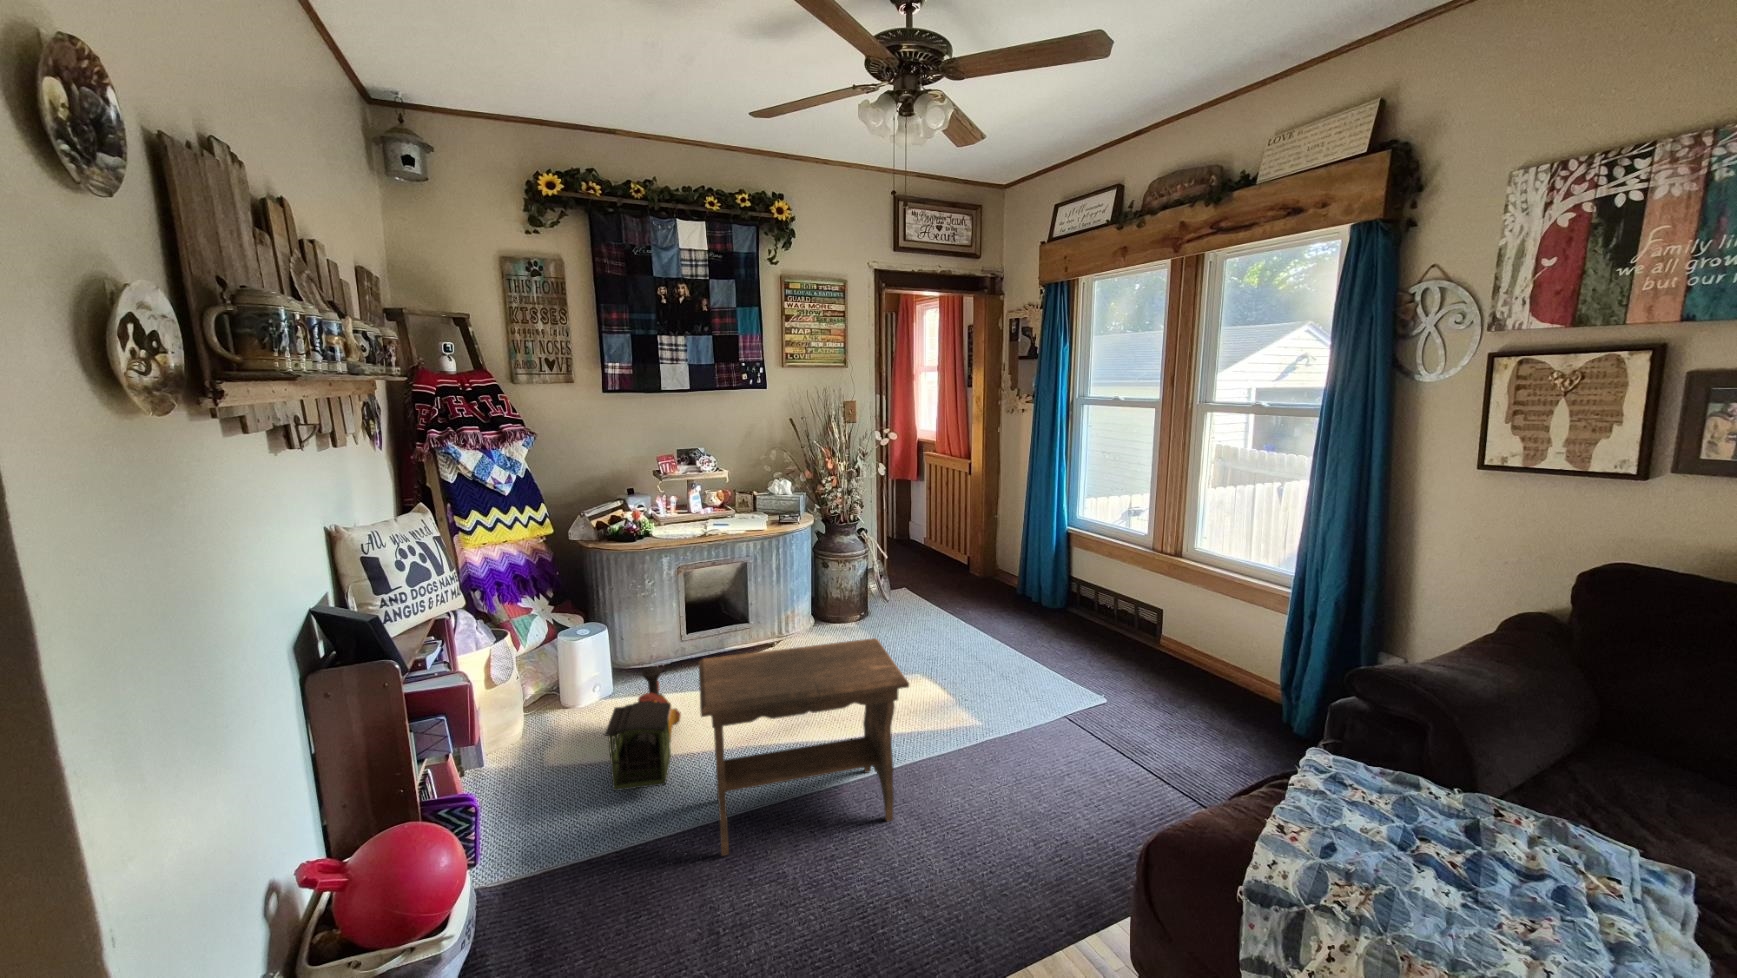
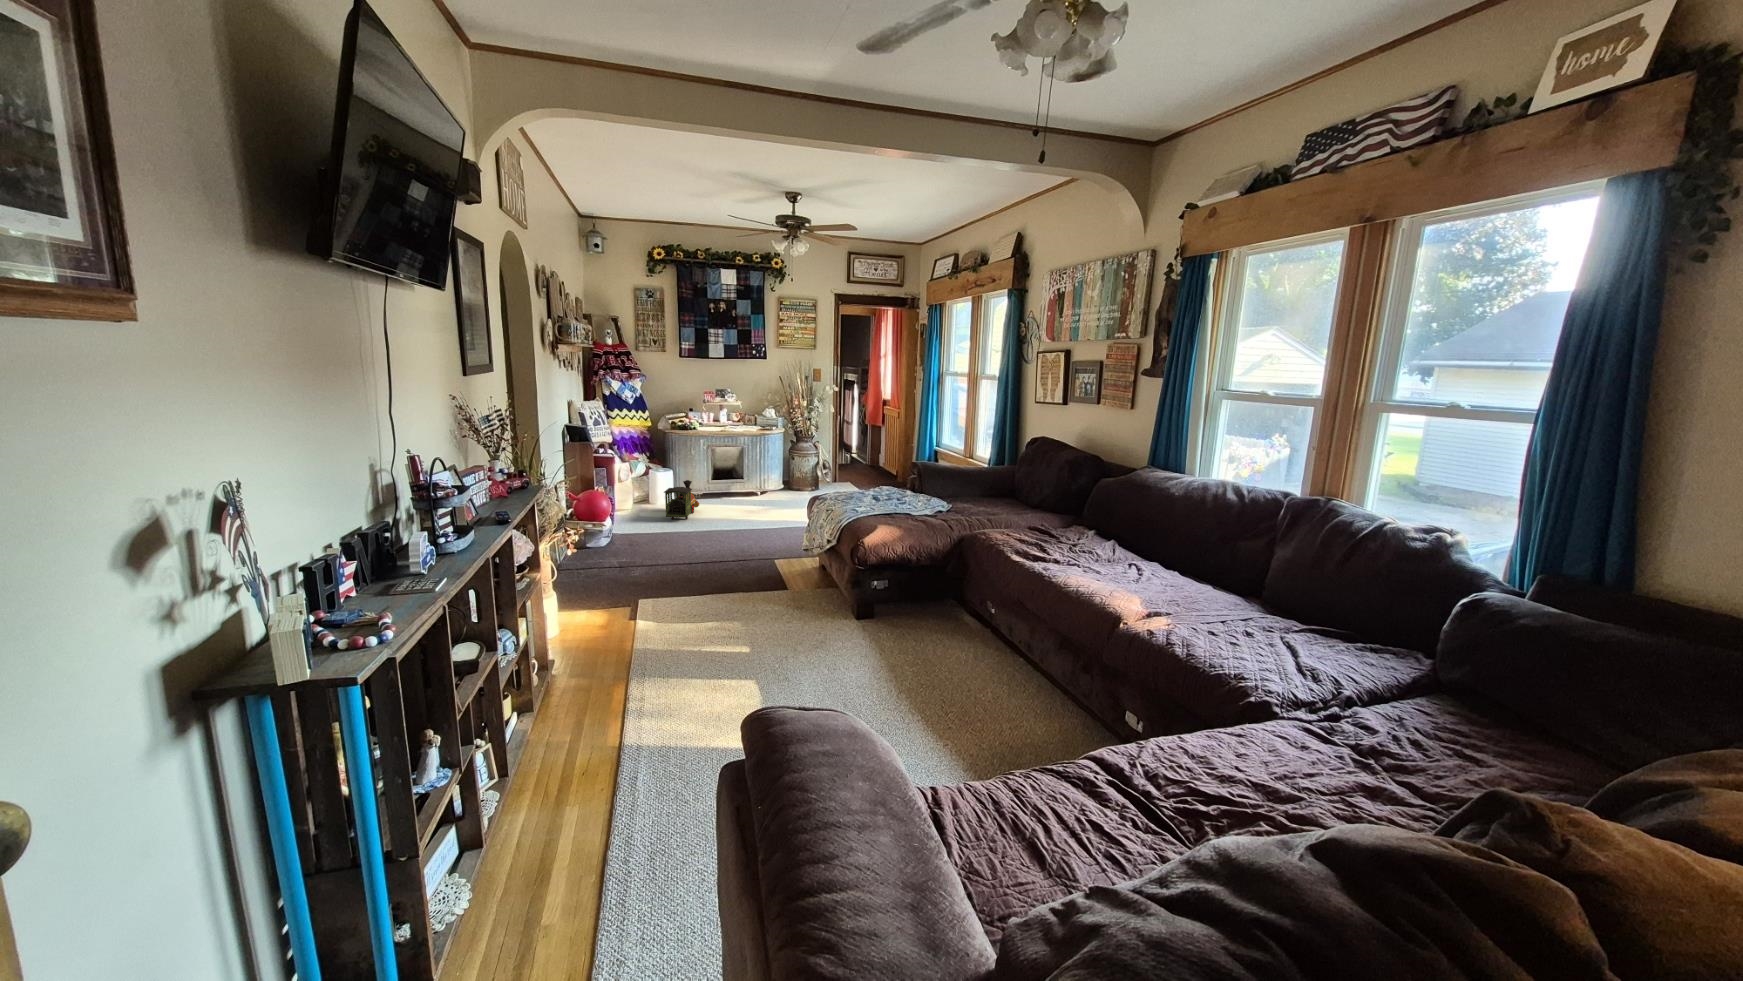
footstool: present [699,638,909,856] -> none [695,463,777,532]

